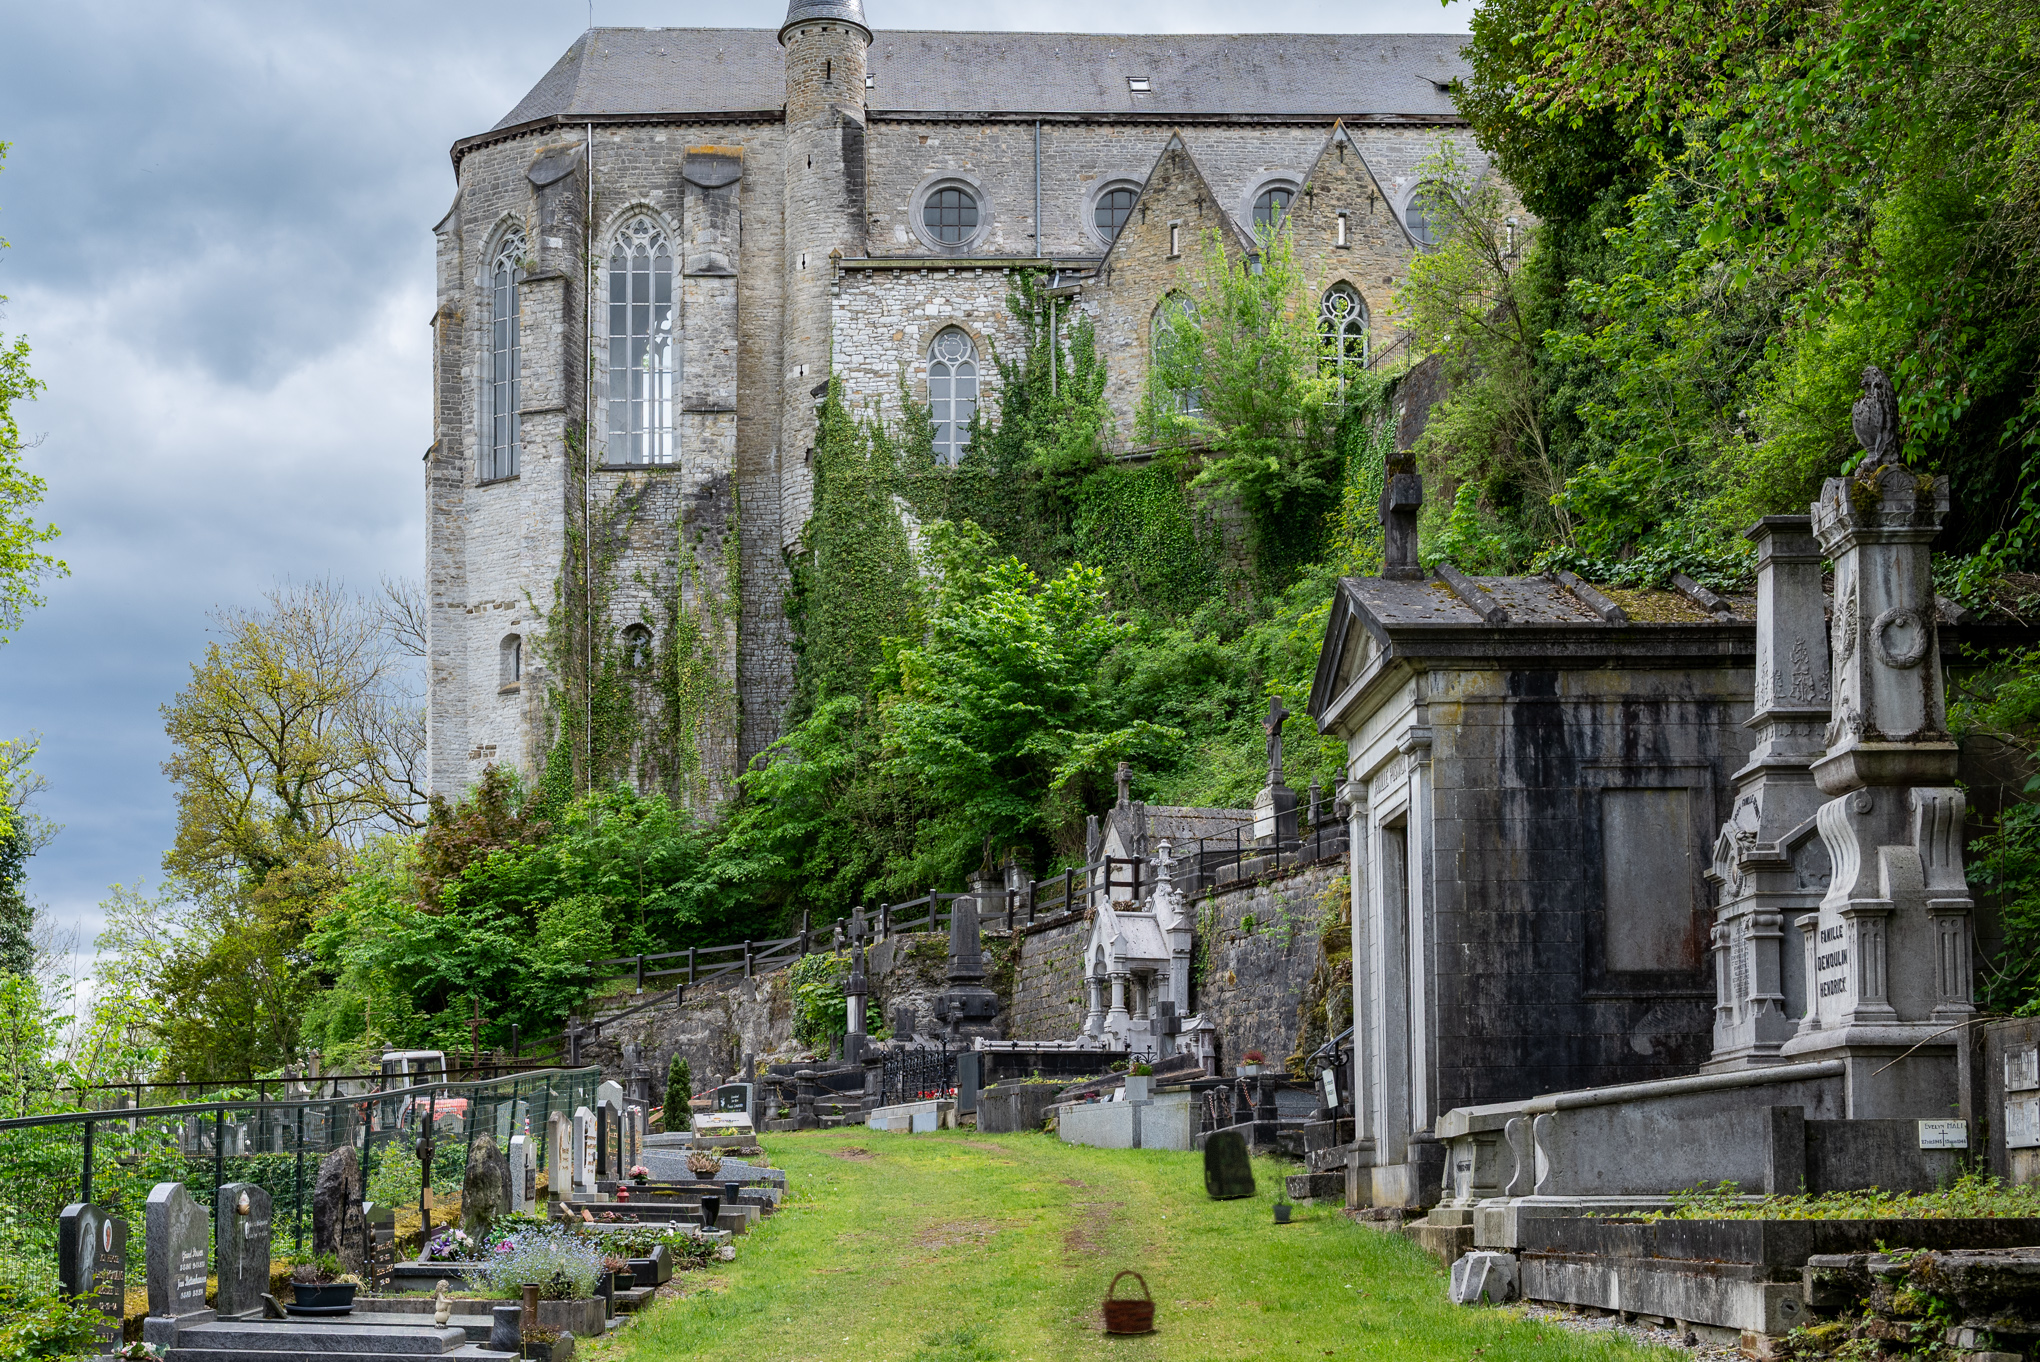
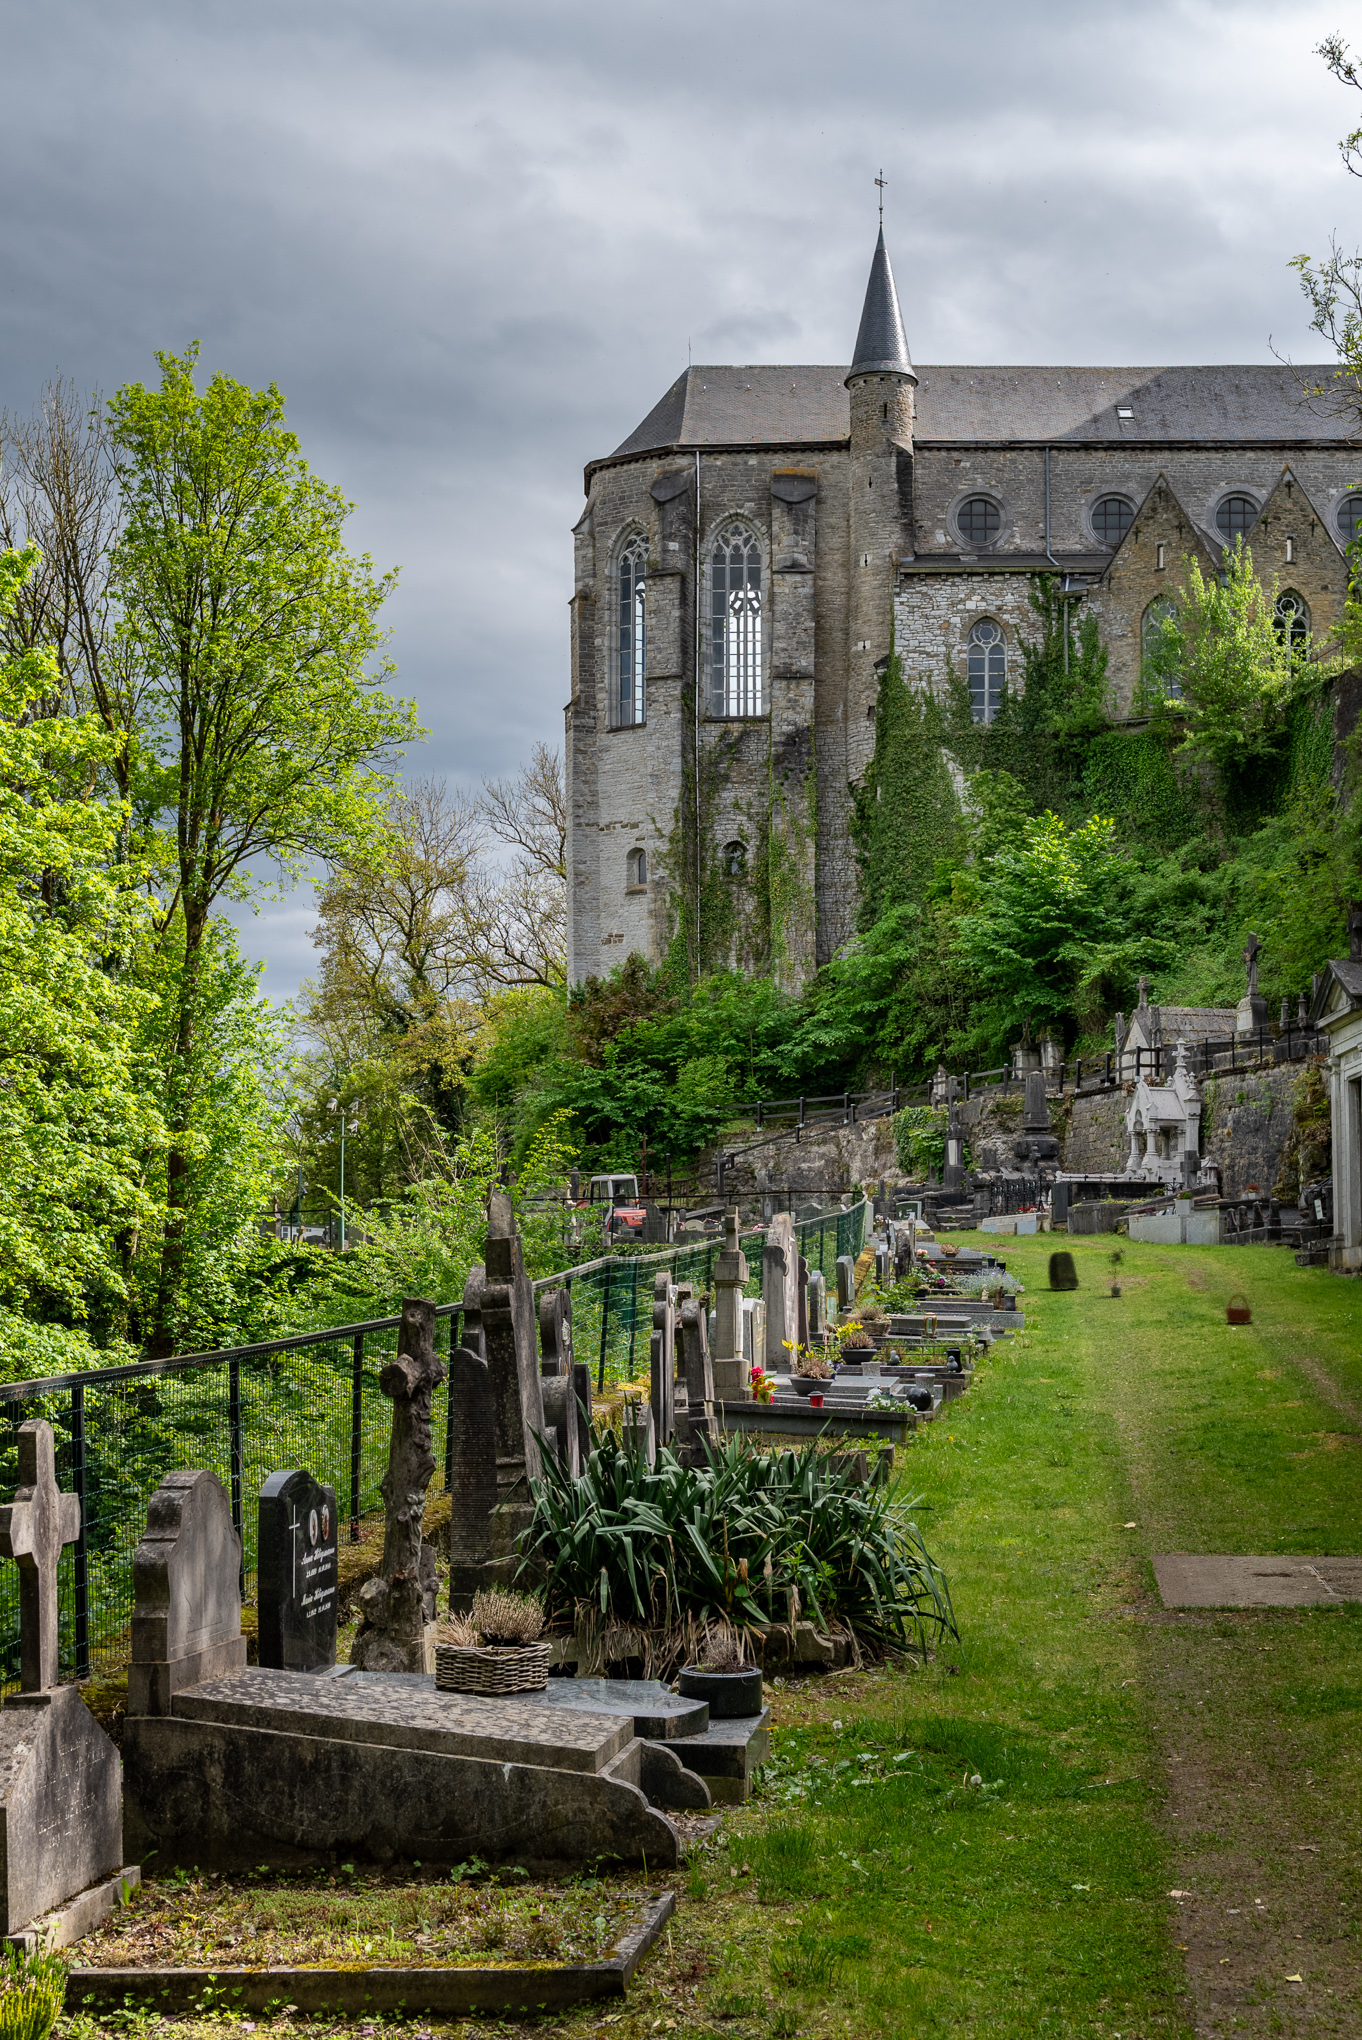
backpack: present [1203,1131,1257,1198] -> present [1048,1251,1079,1290]
potted plant: present [1267,1134,1297,1223] -> present [1108,1248,1125,1297]

